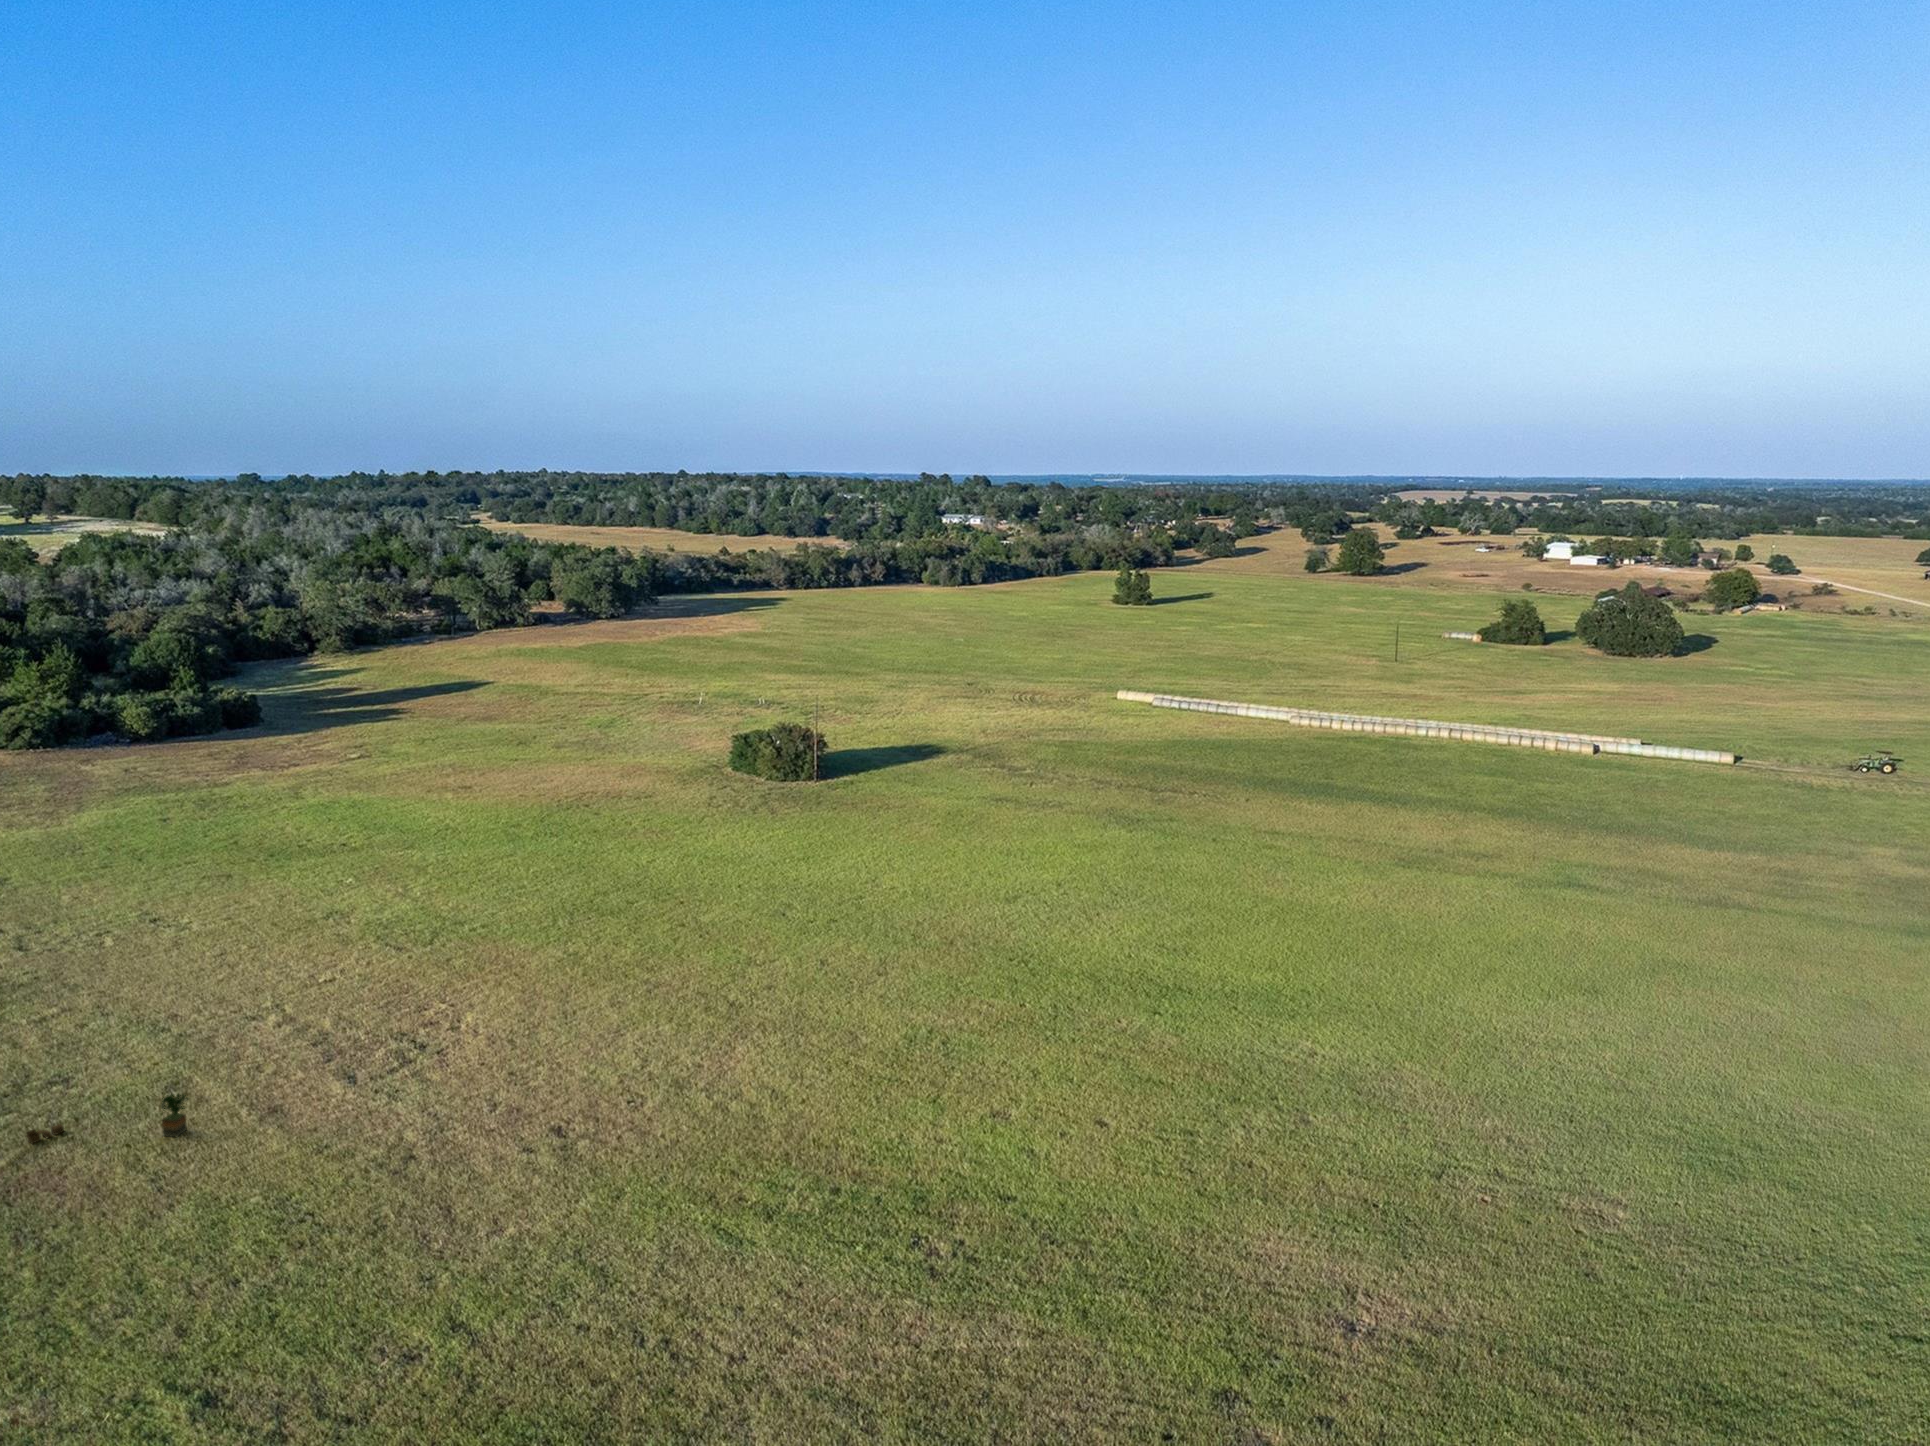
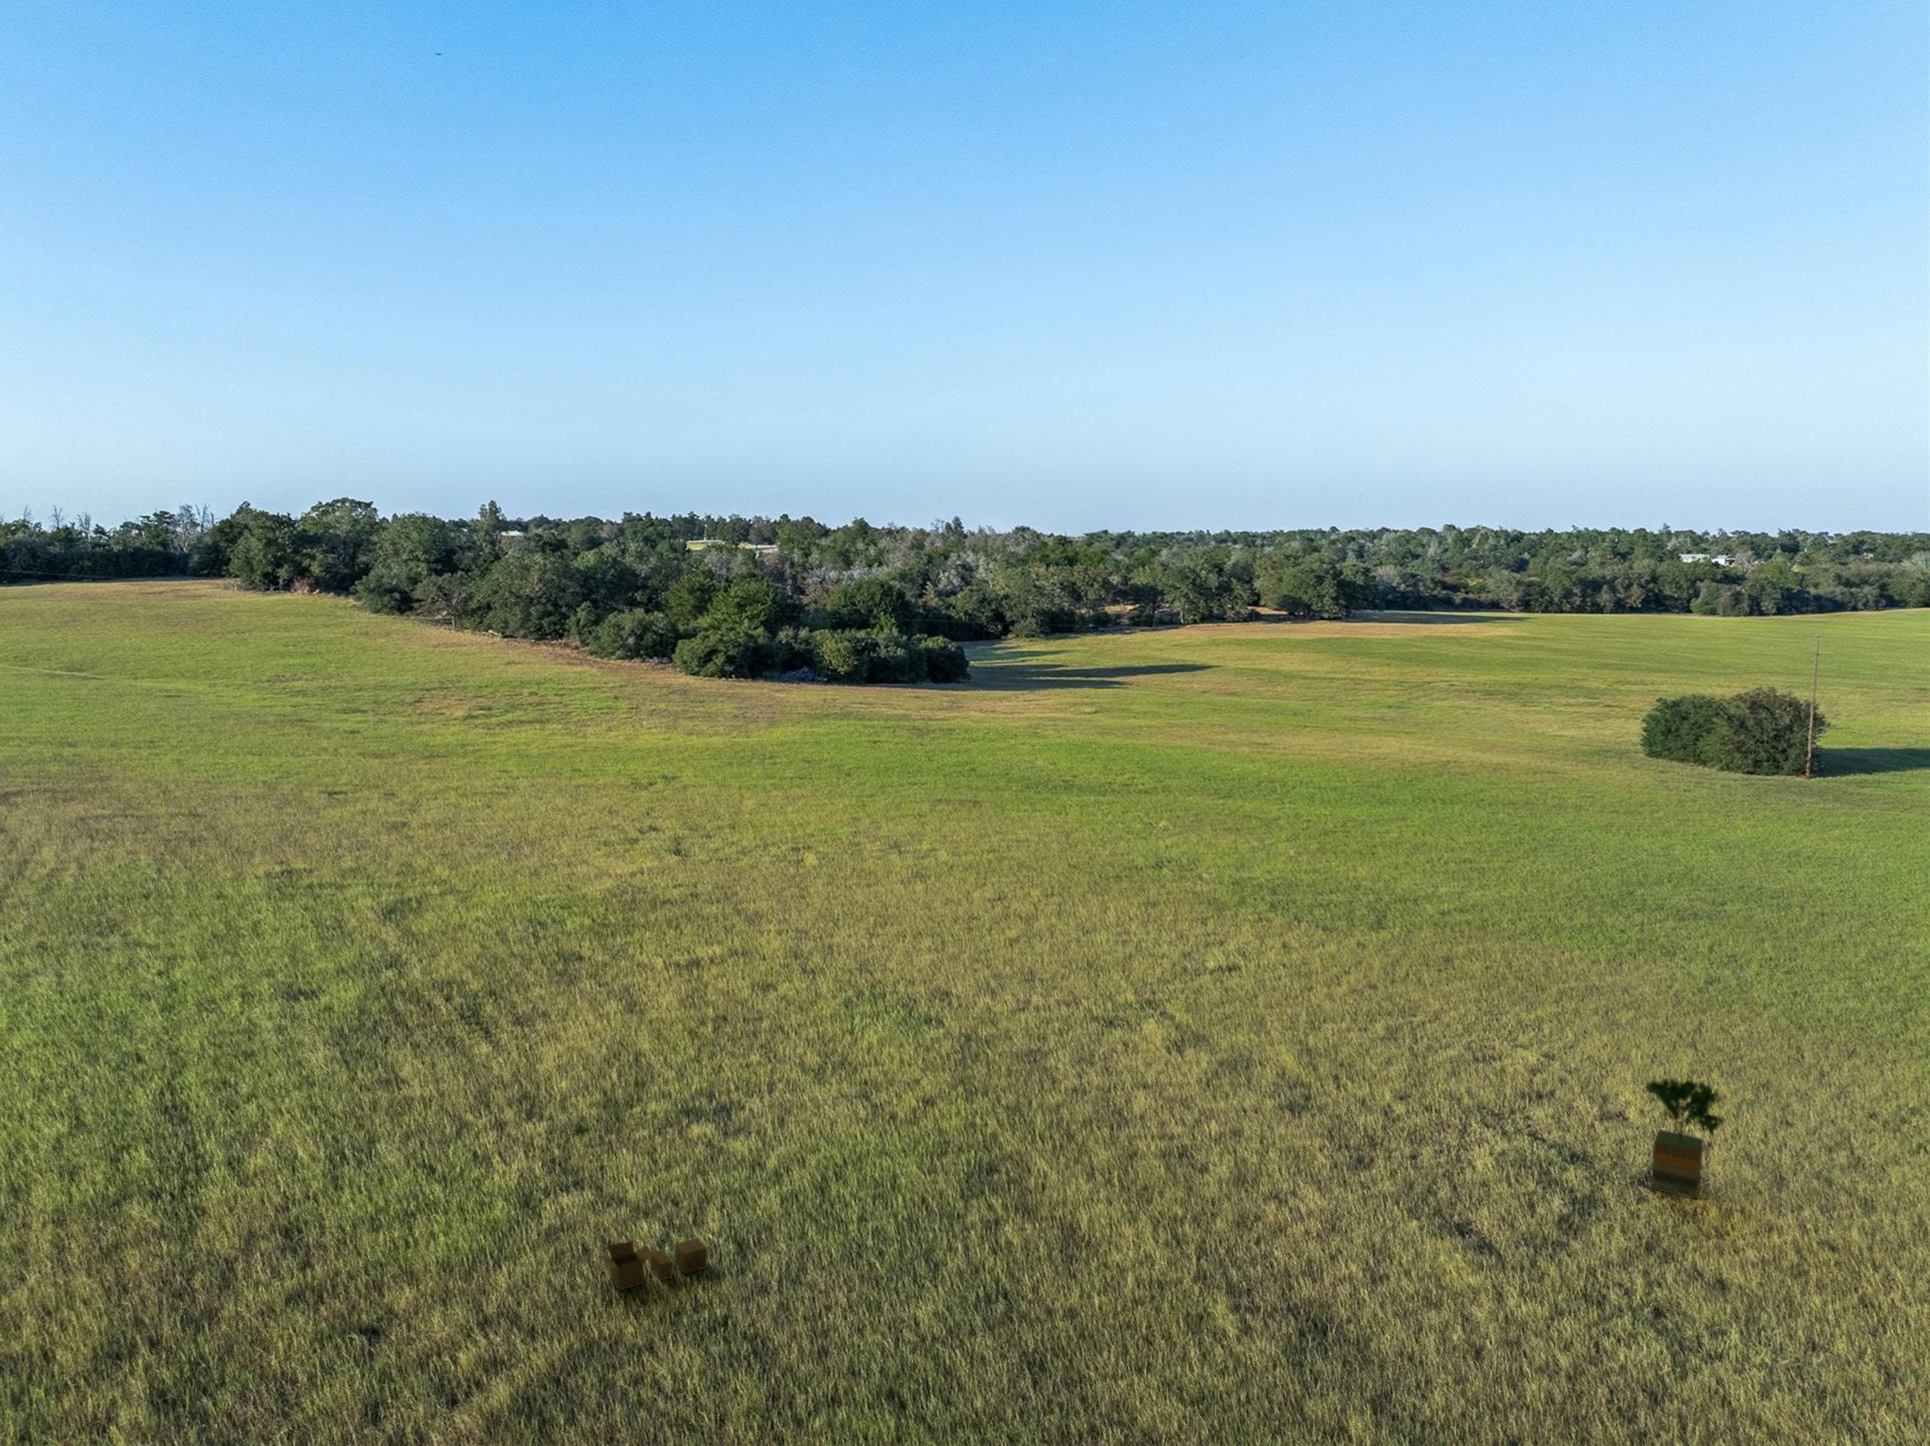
potted tree: present [161,1094,189,1137] -> present [1645,1078,1724,1199]

